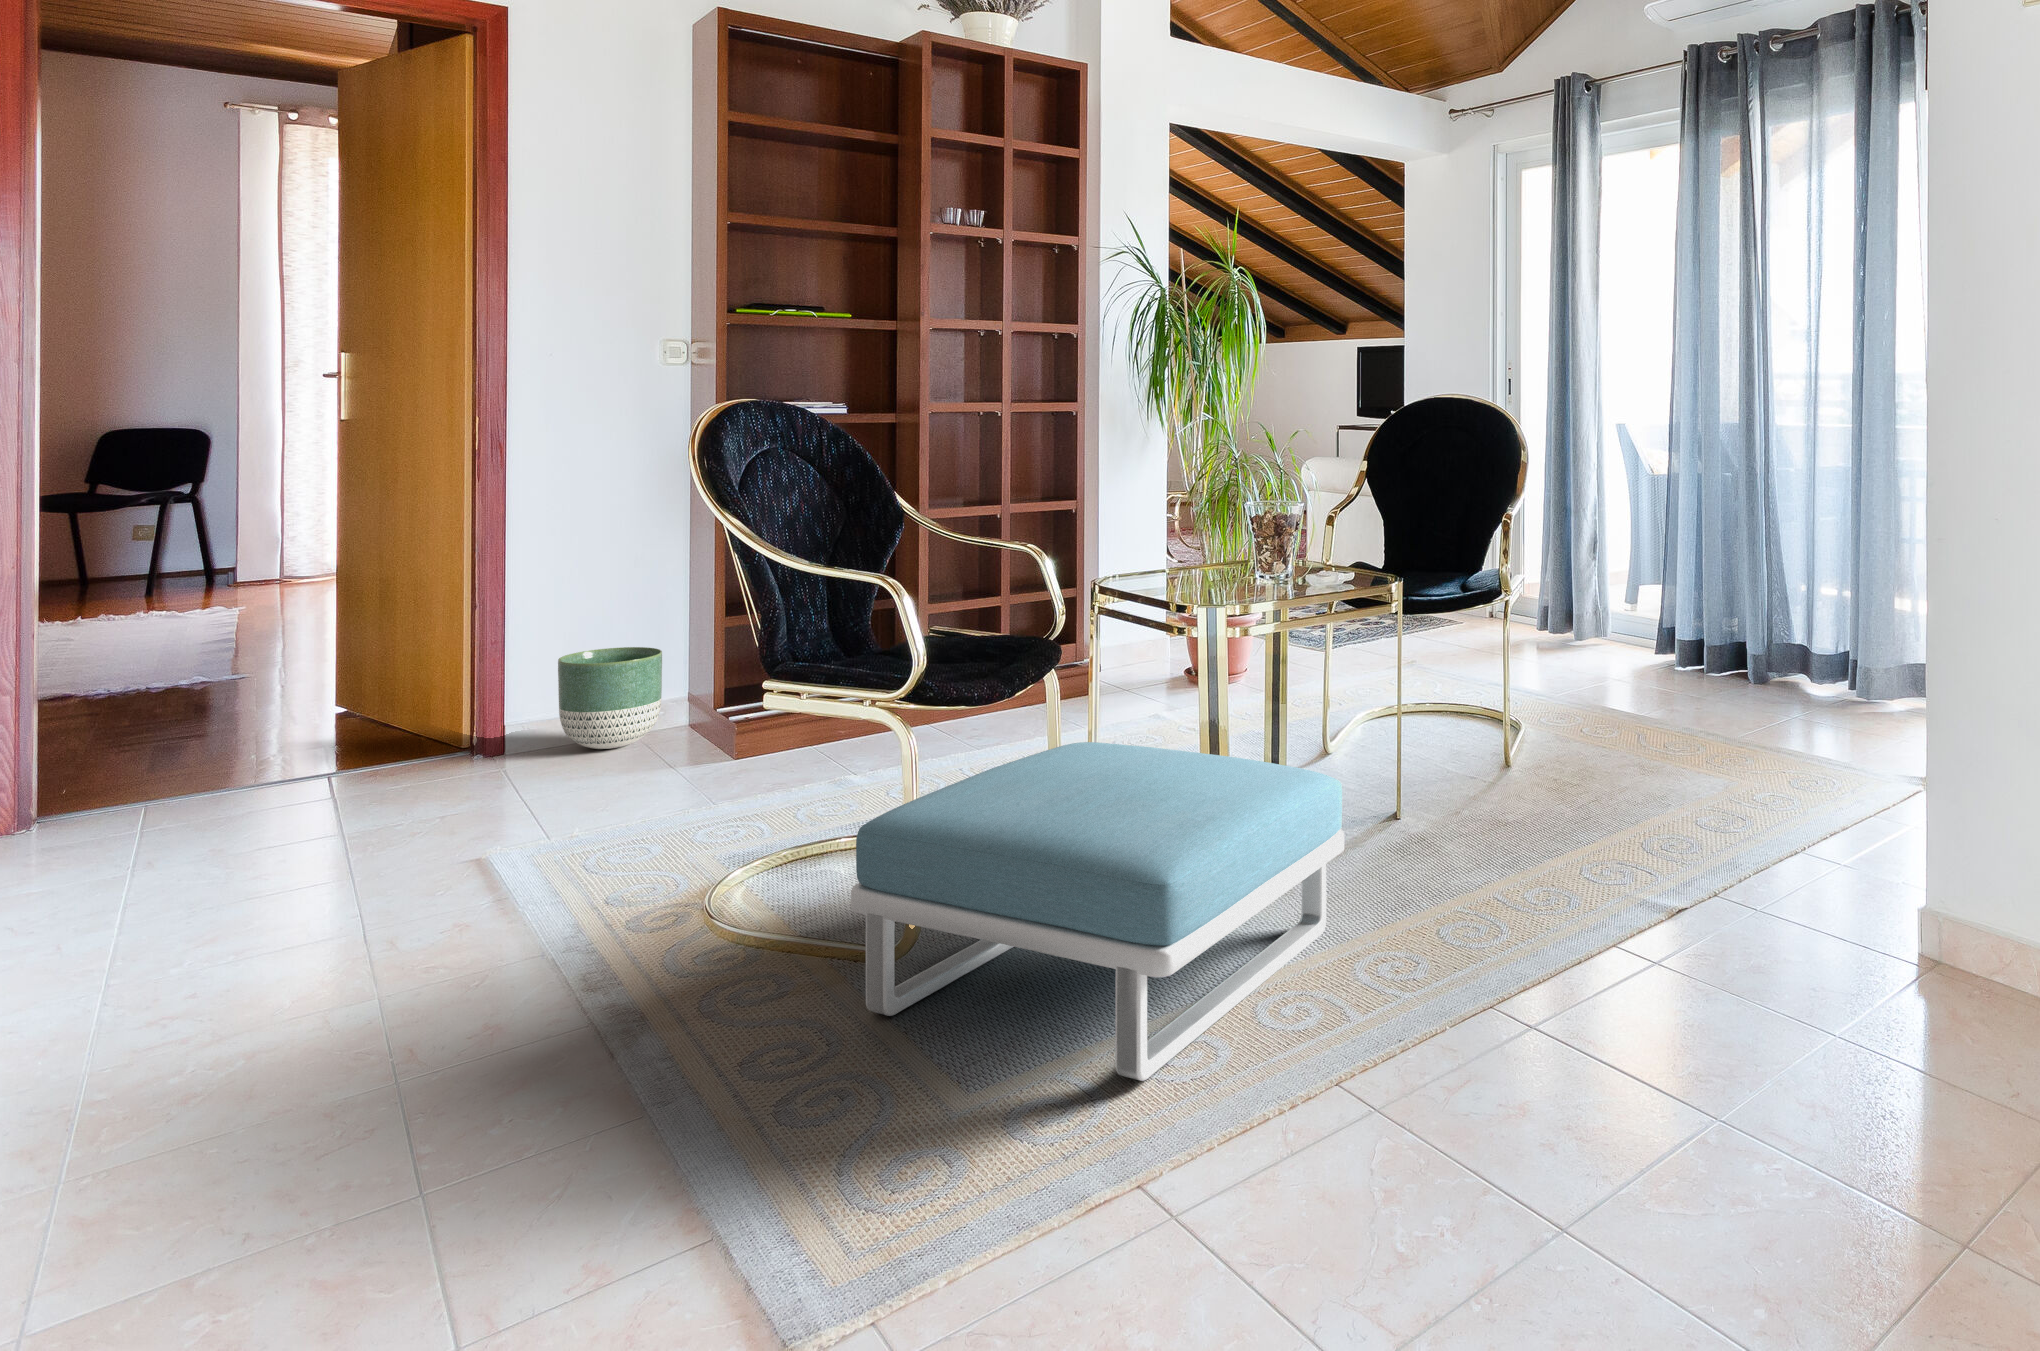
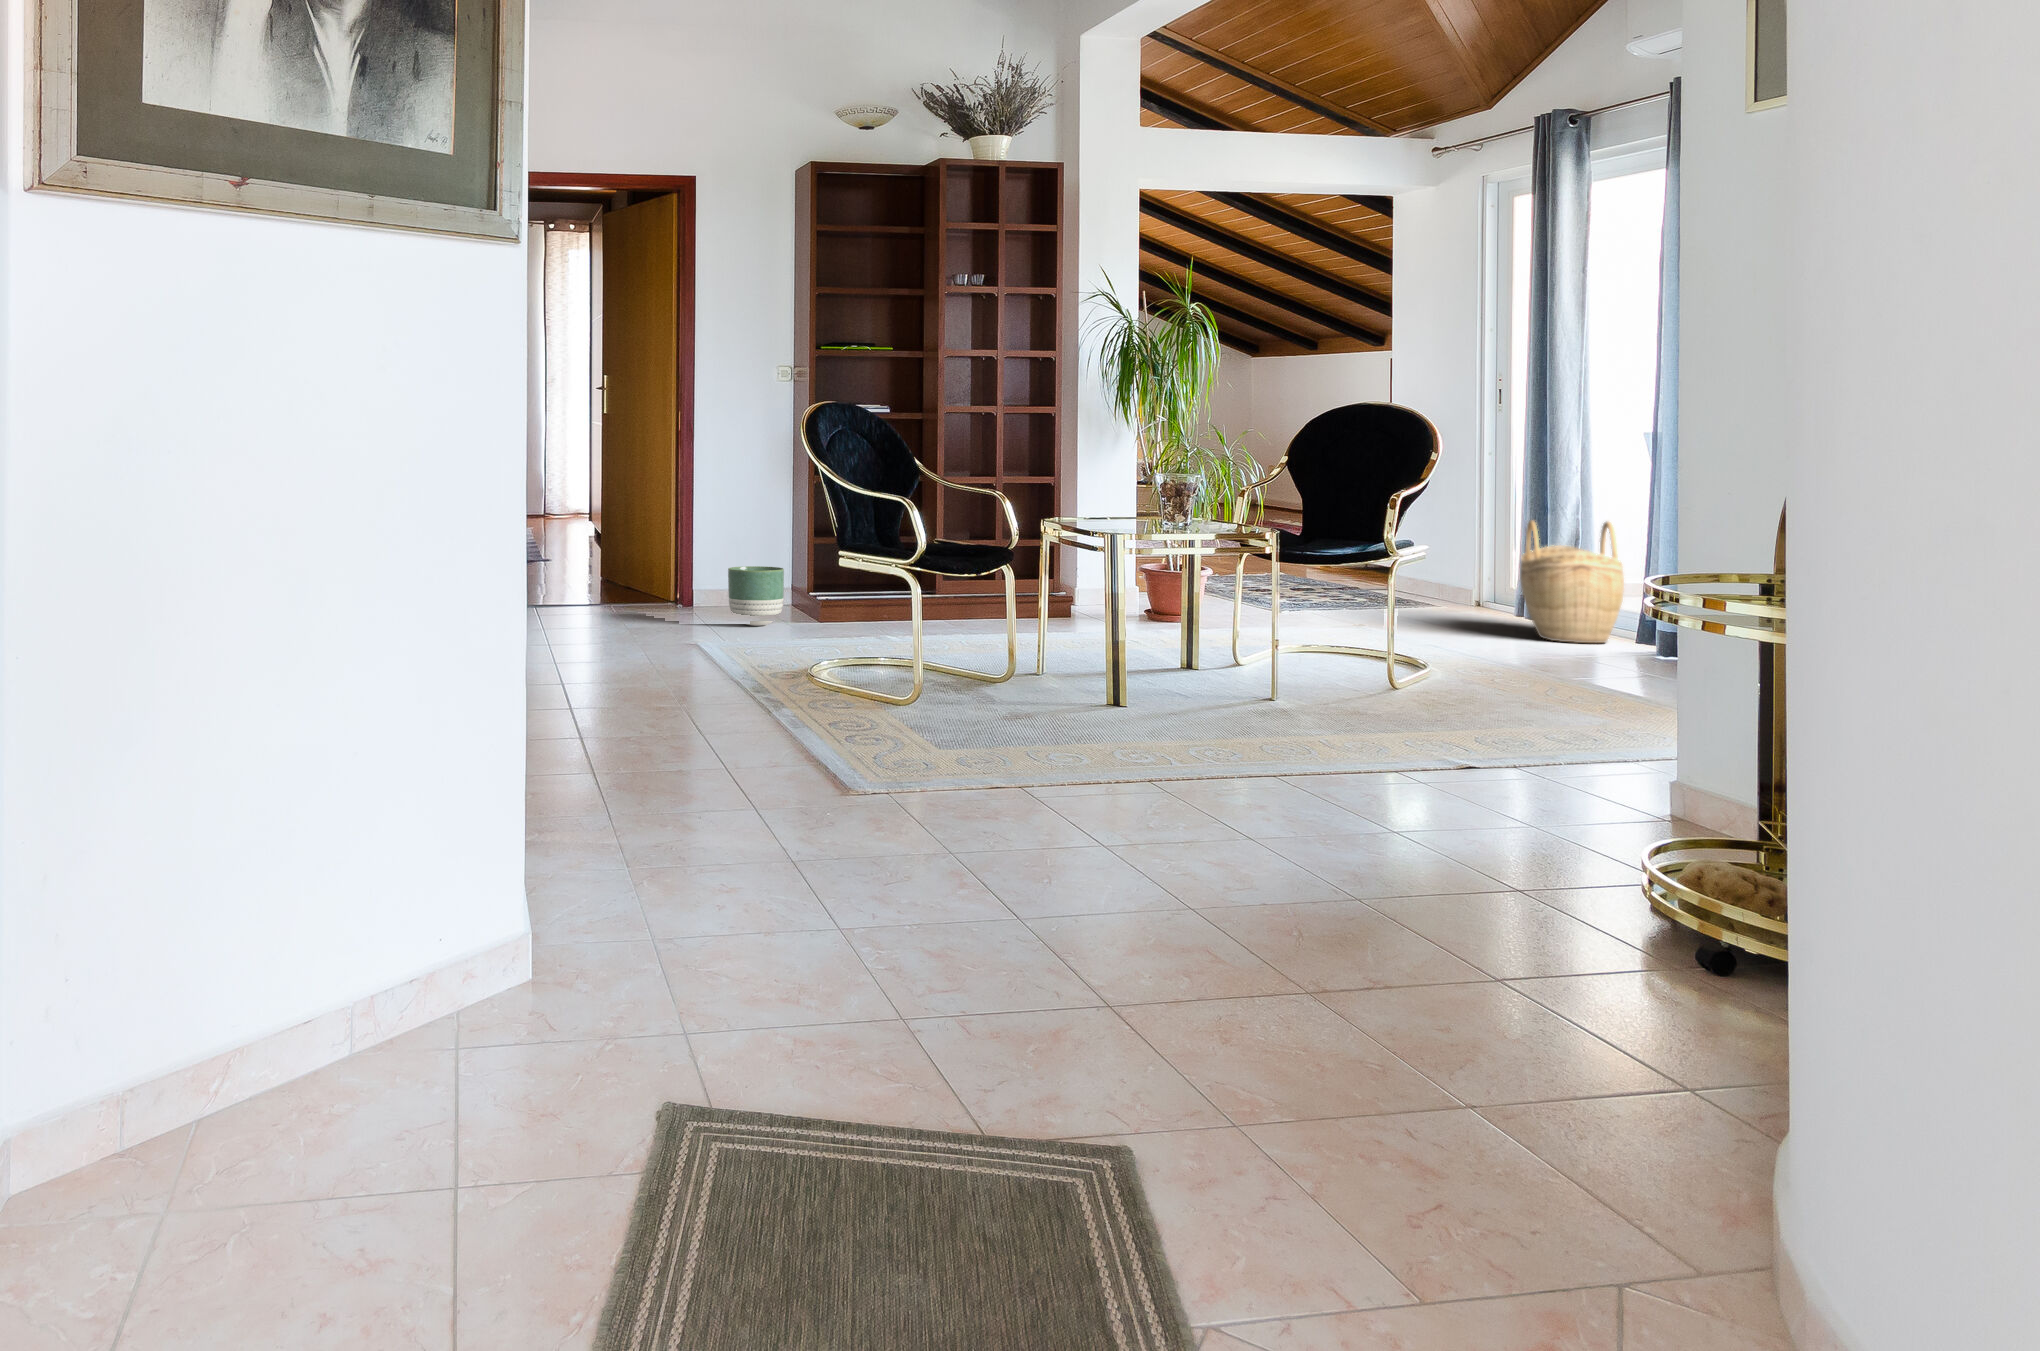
woven basket: none [1562,532,1659,663] -> present [1520,521,1624,643]
footstool: present [851,742,1344,1081] -> none [884,602,1184,748]

